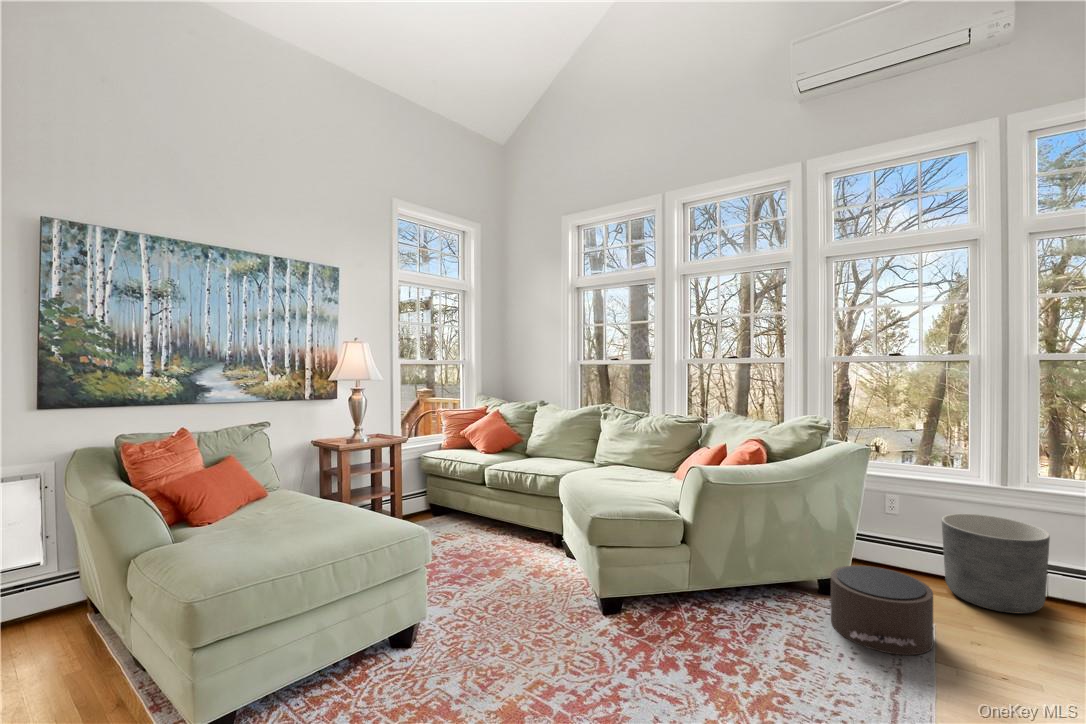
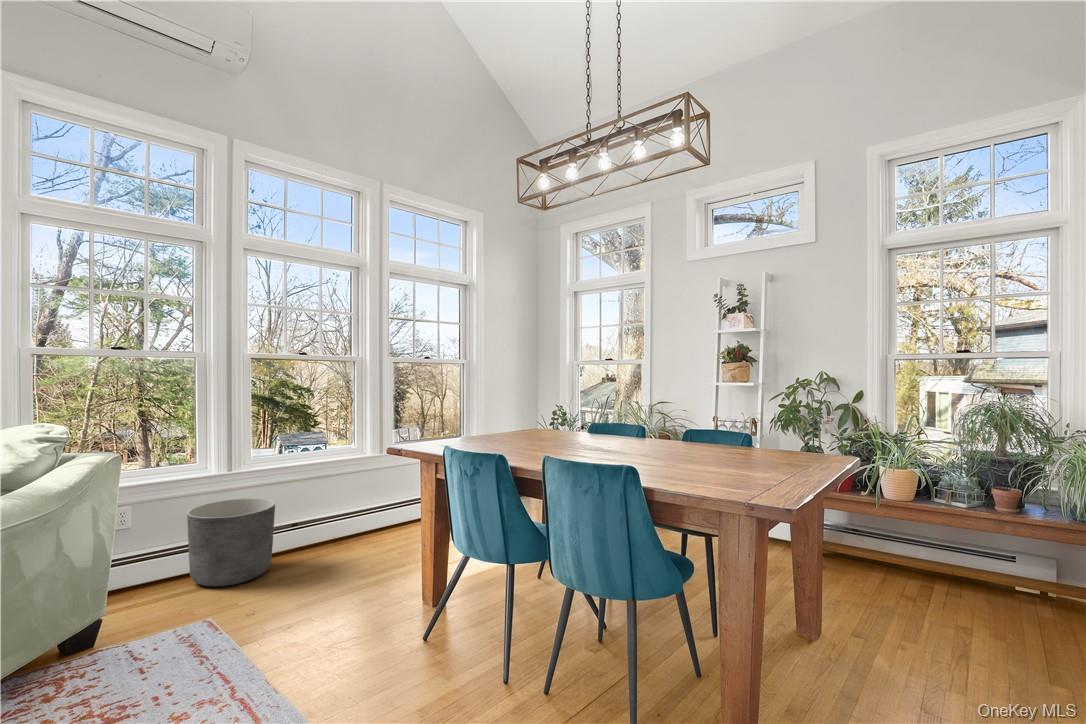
pouf: present [830,566,933,655] -> none [90,578,228,681]

